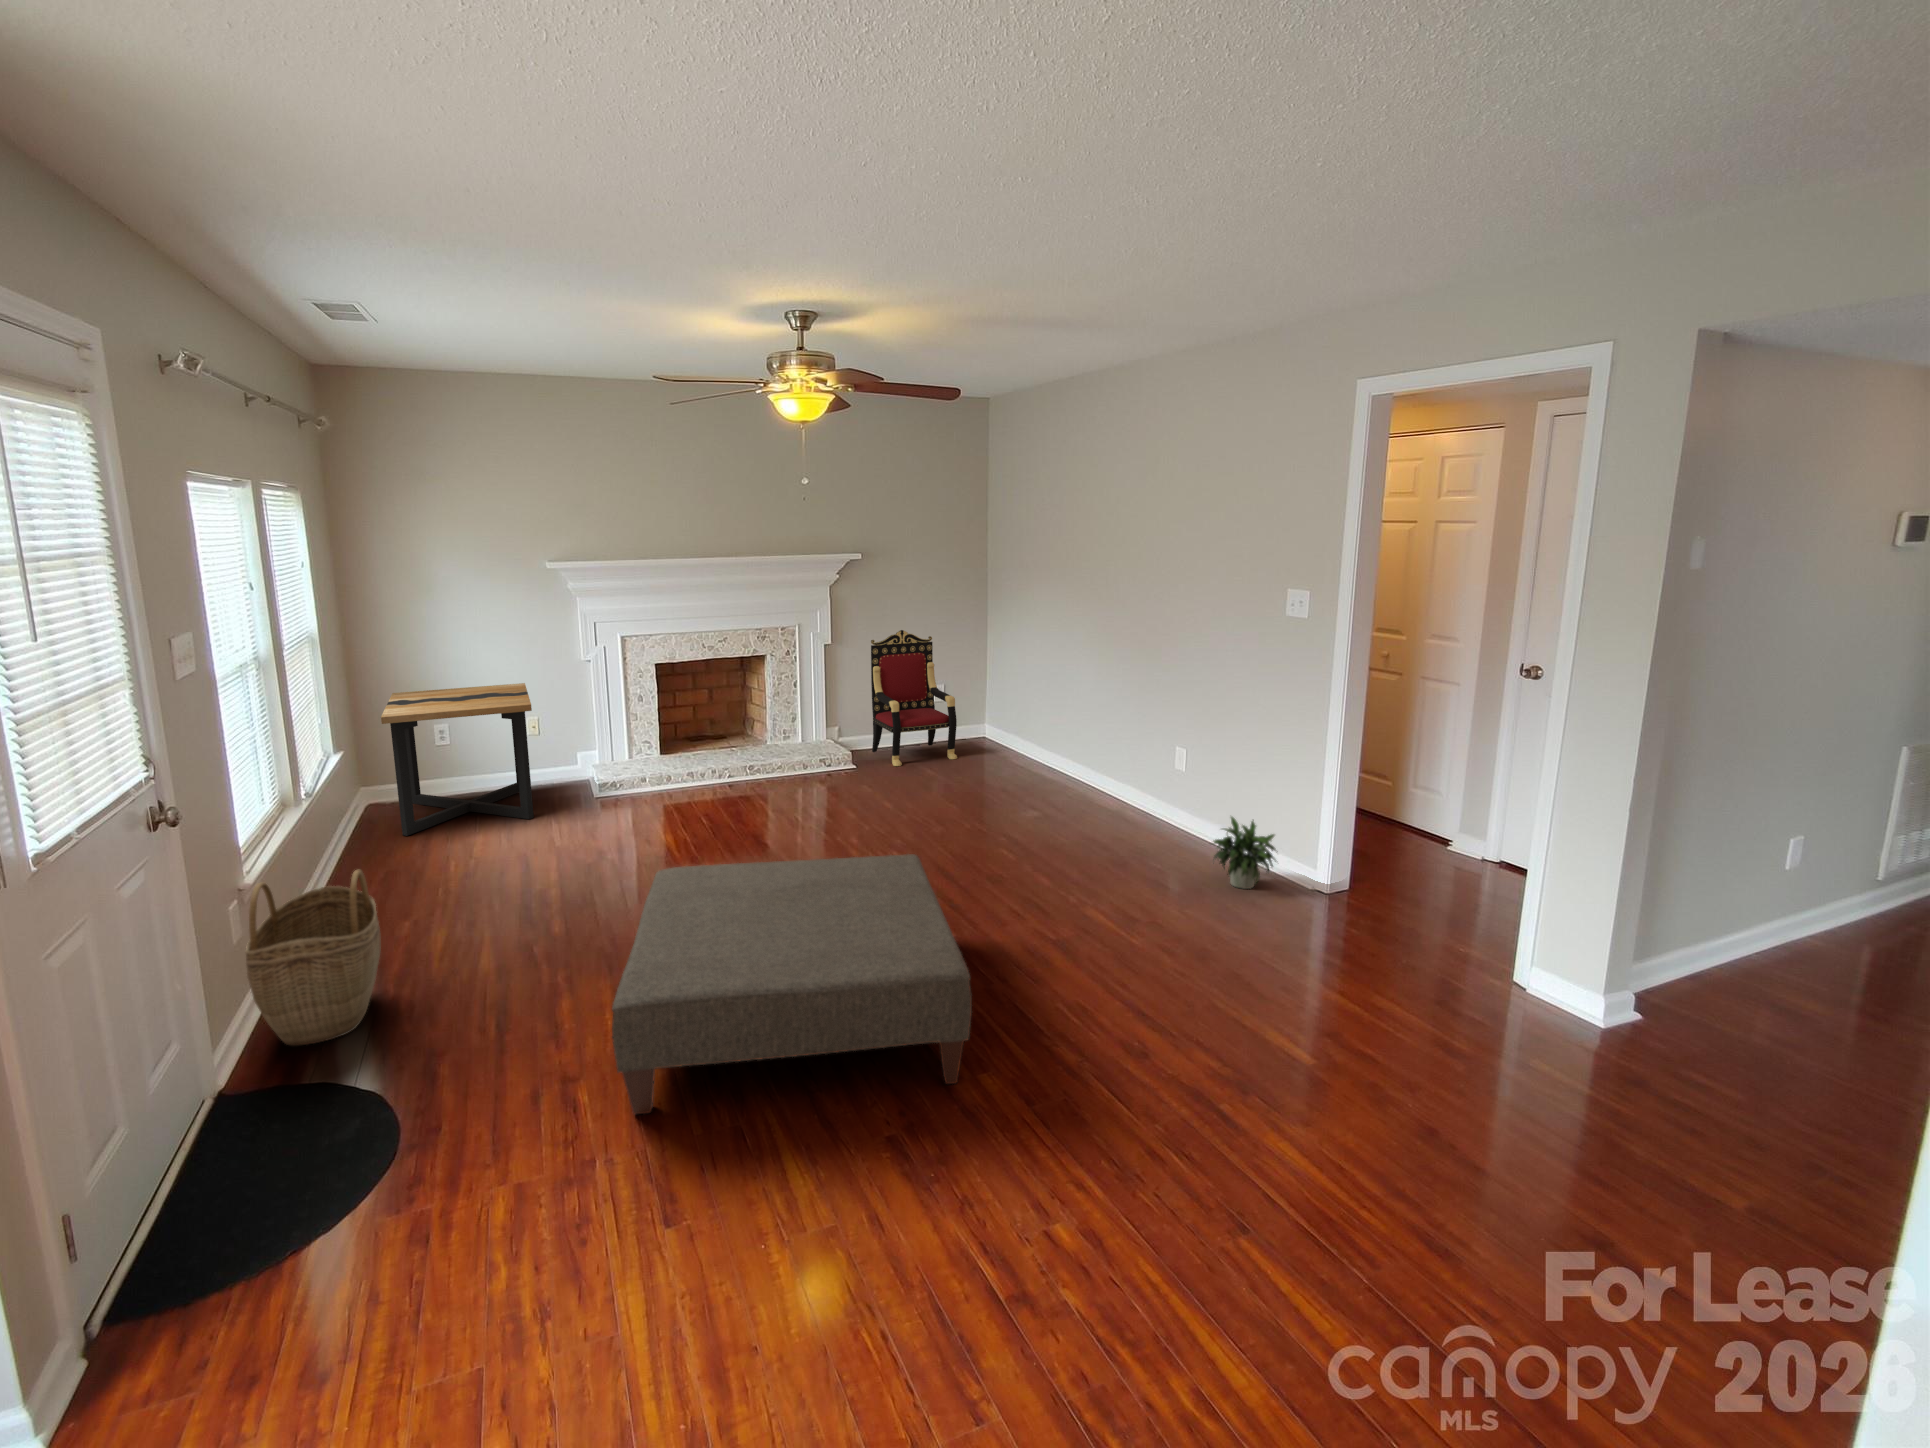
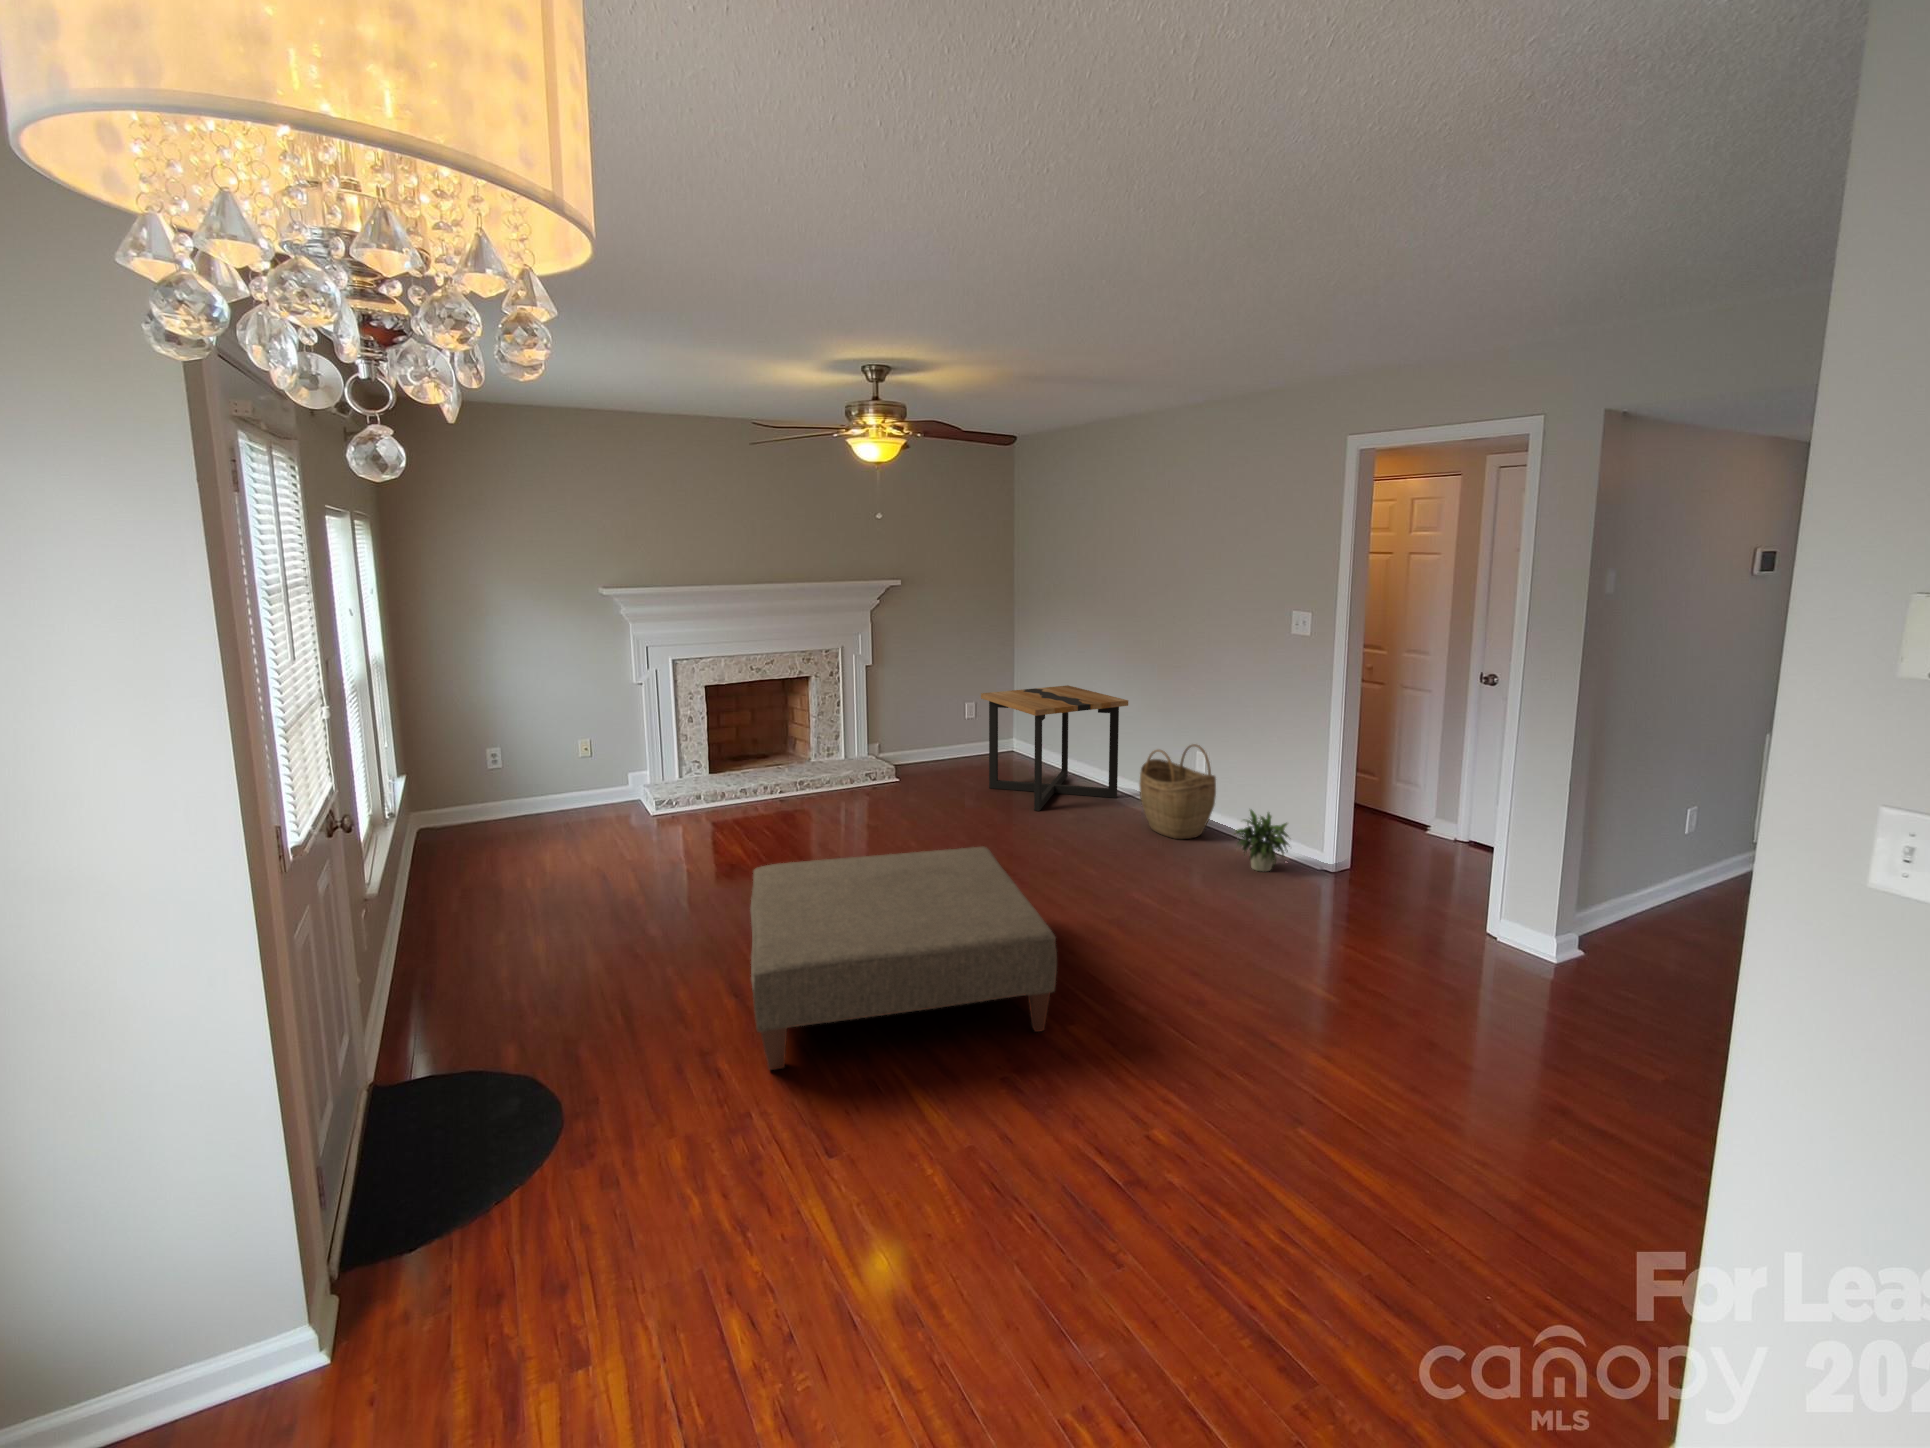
armchair: present [871,630,957,766] -> none [909,651,993,779]
side table: present [381,683,534,836] -> present [981,685,1128,811]
woven basket: present [246,870,381,1046] -> present [1139,744,1216,839]

